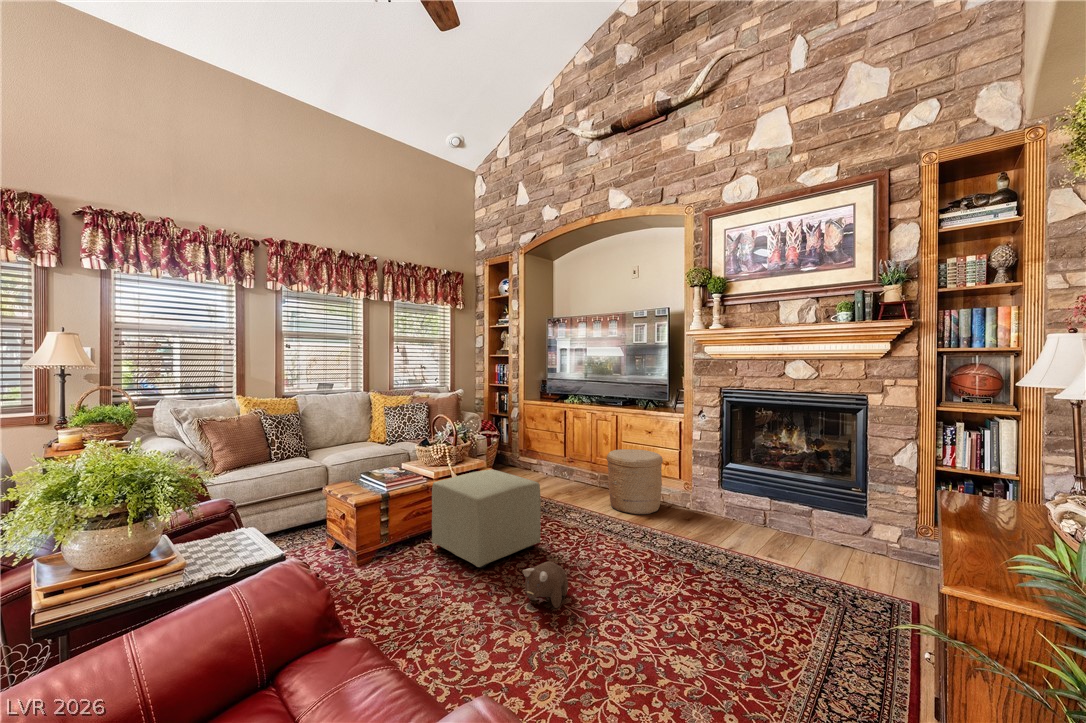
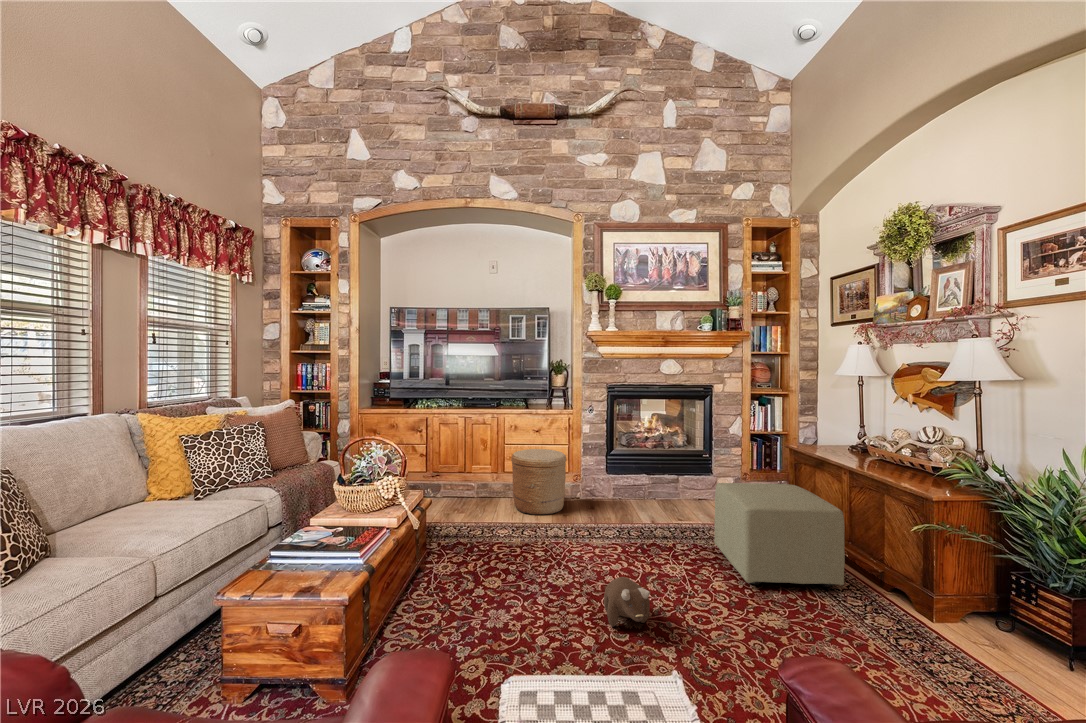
ottoman: present [432,469,541,567] -> present [714,483,845,587]

